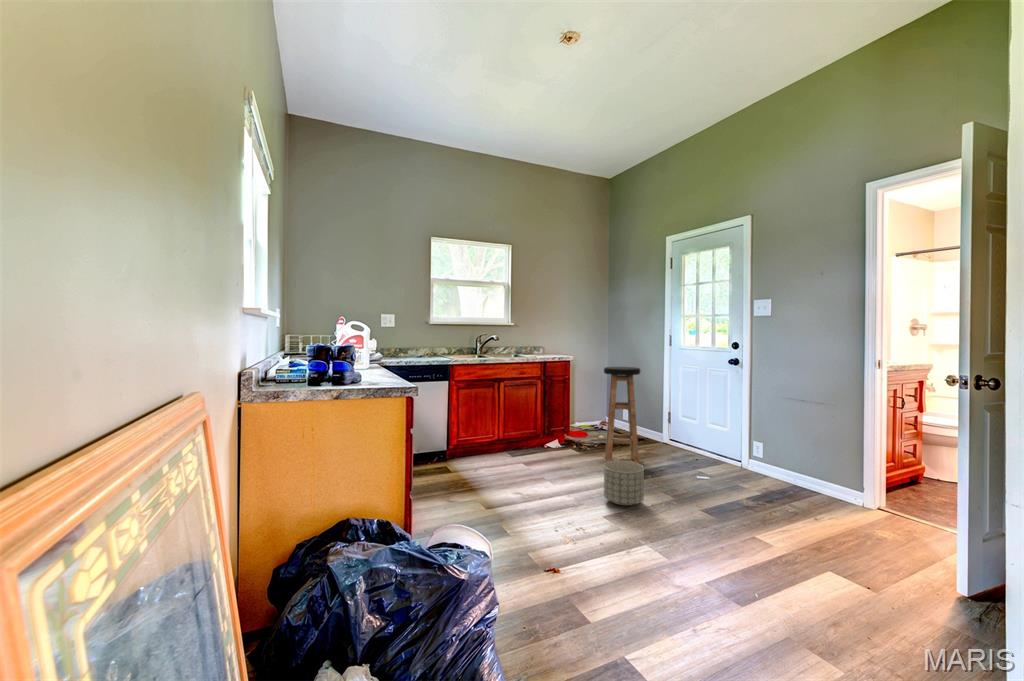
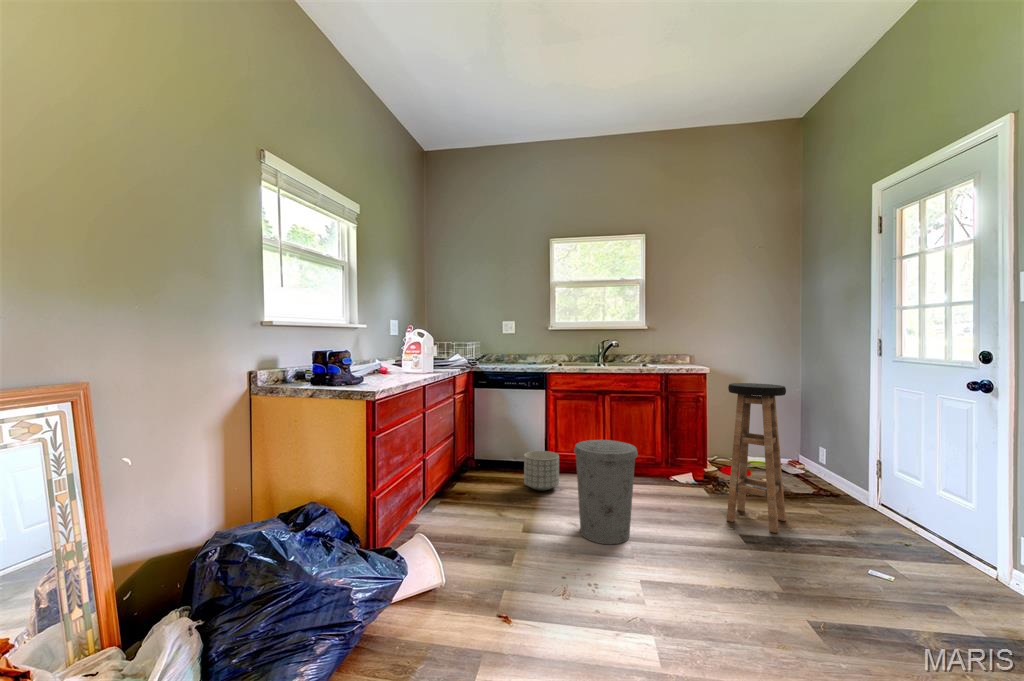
trash can: none [524,418,574,500] -> present [574,440,638,544]
planter: present [604,461,644,506] -> present [524,451,559,491]

